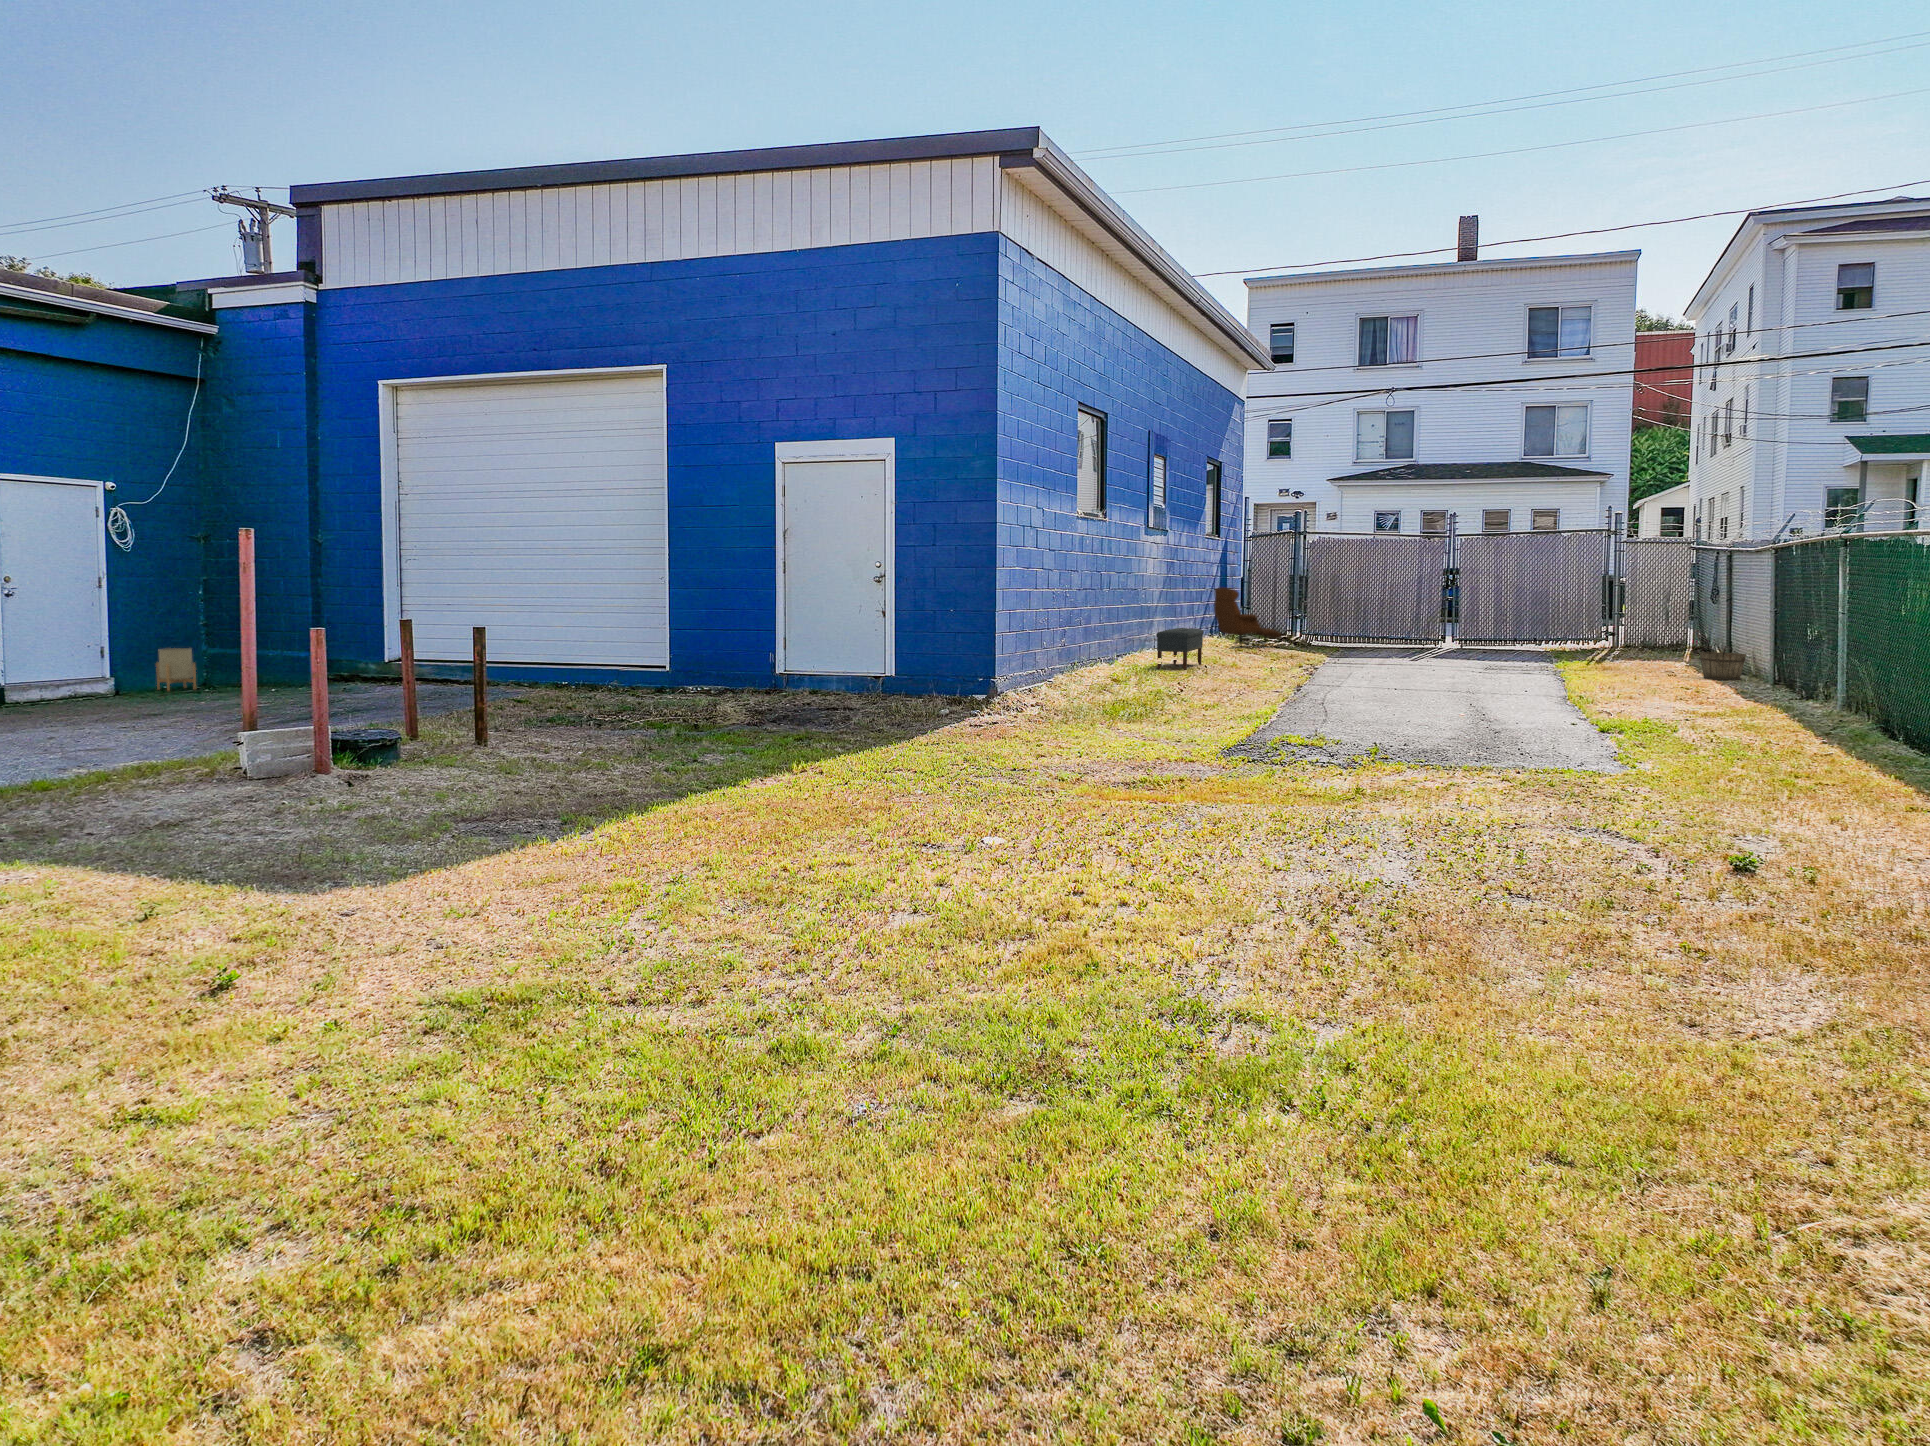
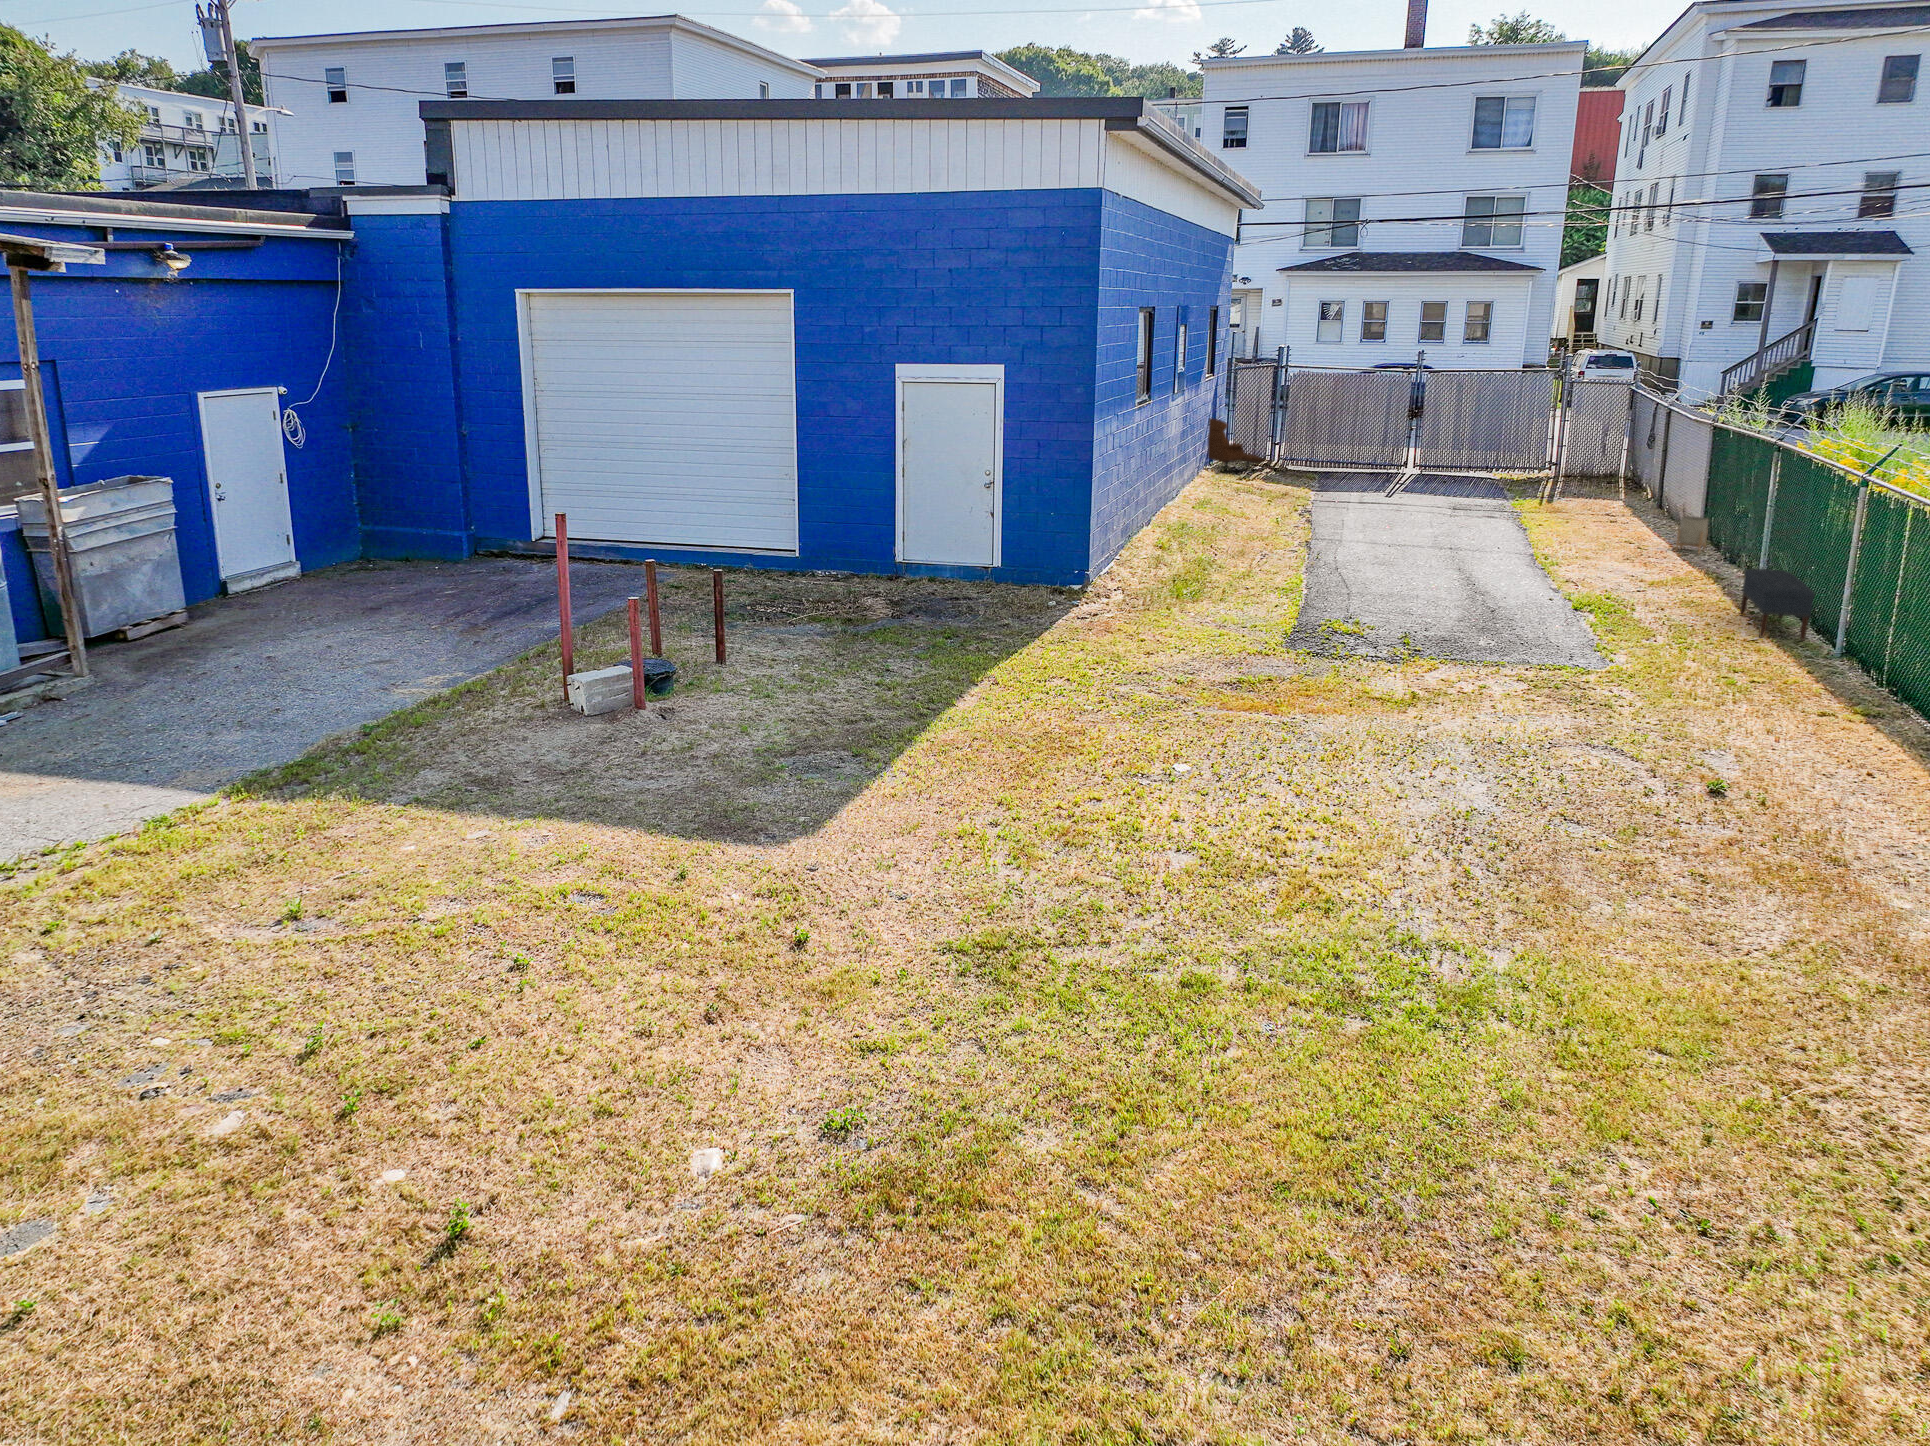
bench: present [1156,628,1204,670] -> present [1740,569,1815,641]
wooden bucket: present [1700,645,1746,680] -> none [1637,493,1677,524]
planter: present [156,648,196,691] -> present [1675,516,1708,553]

